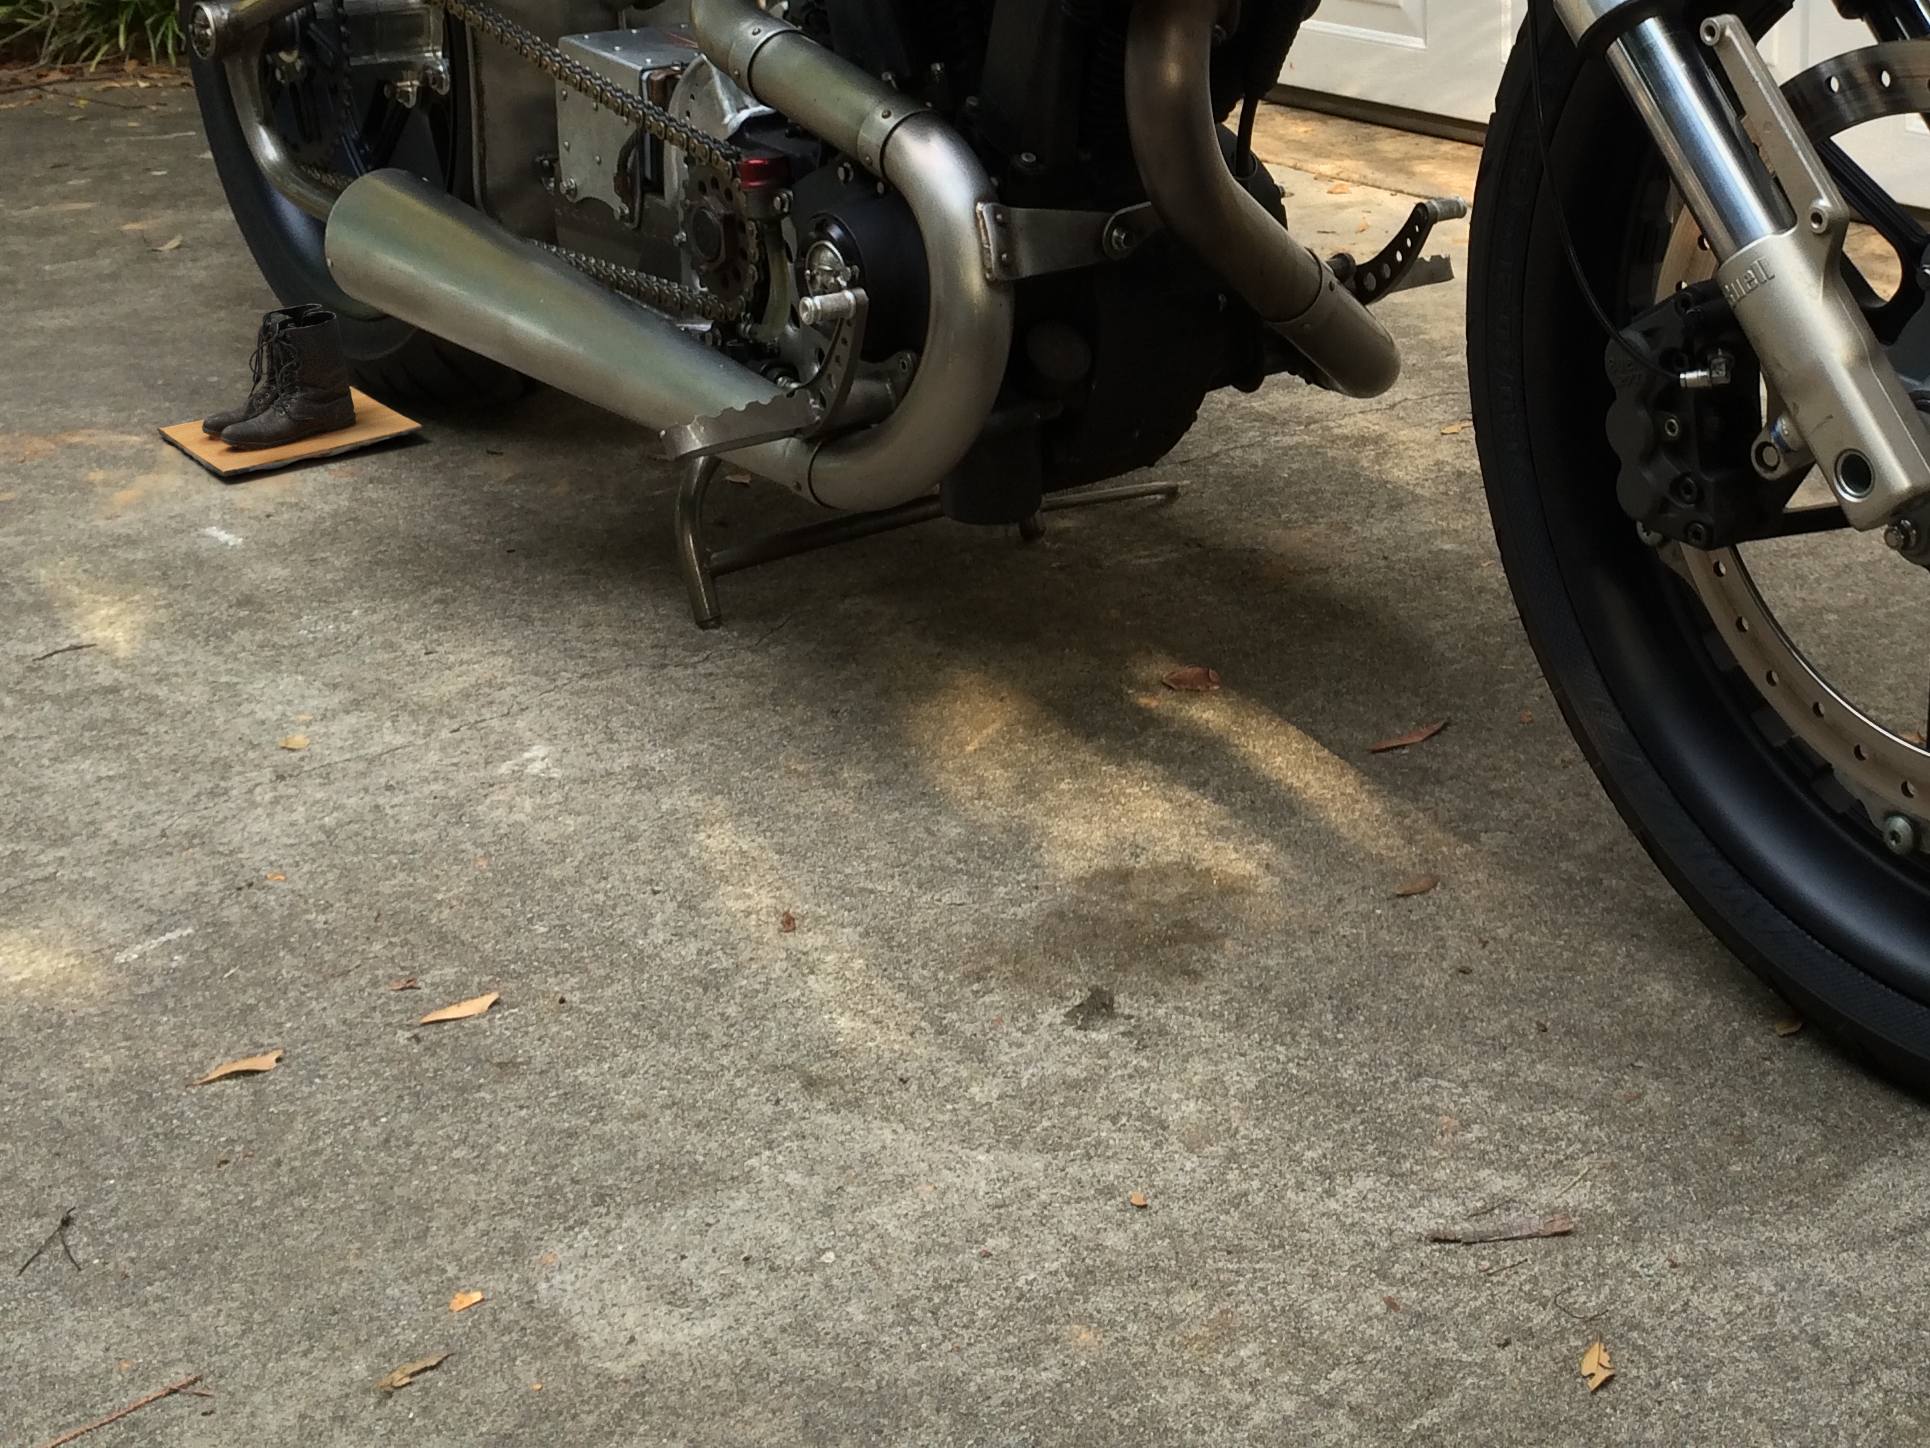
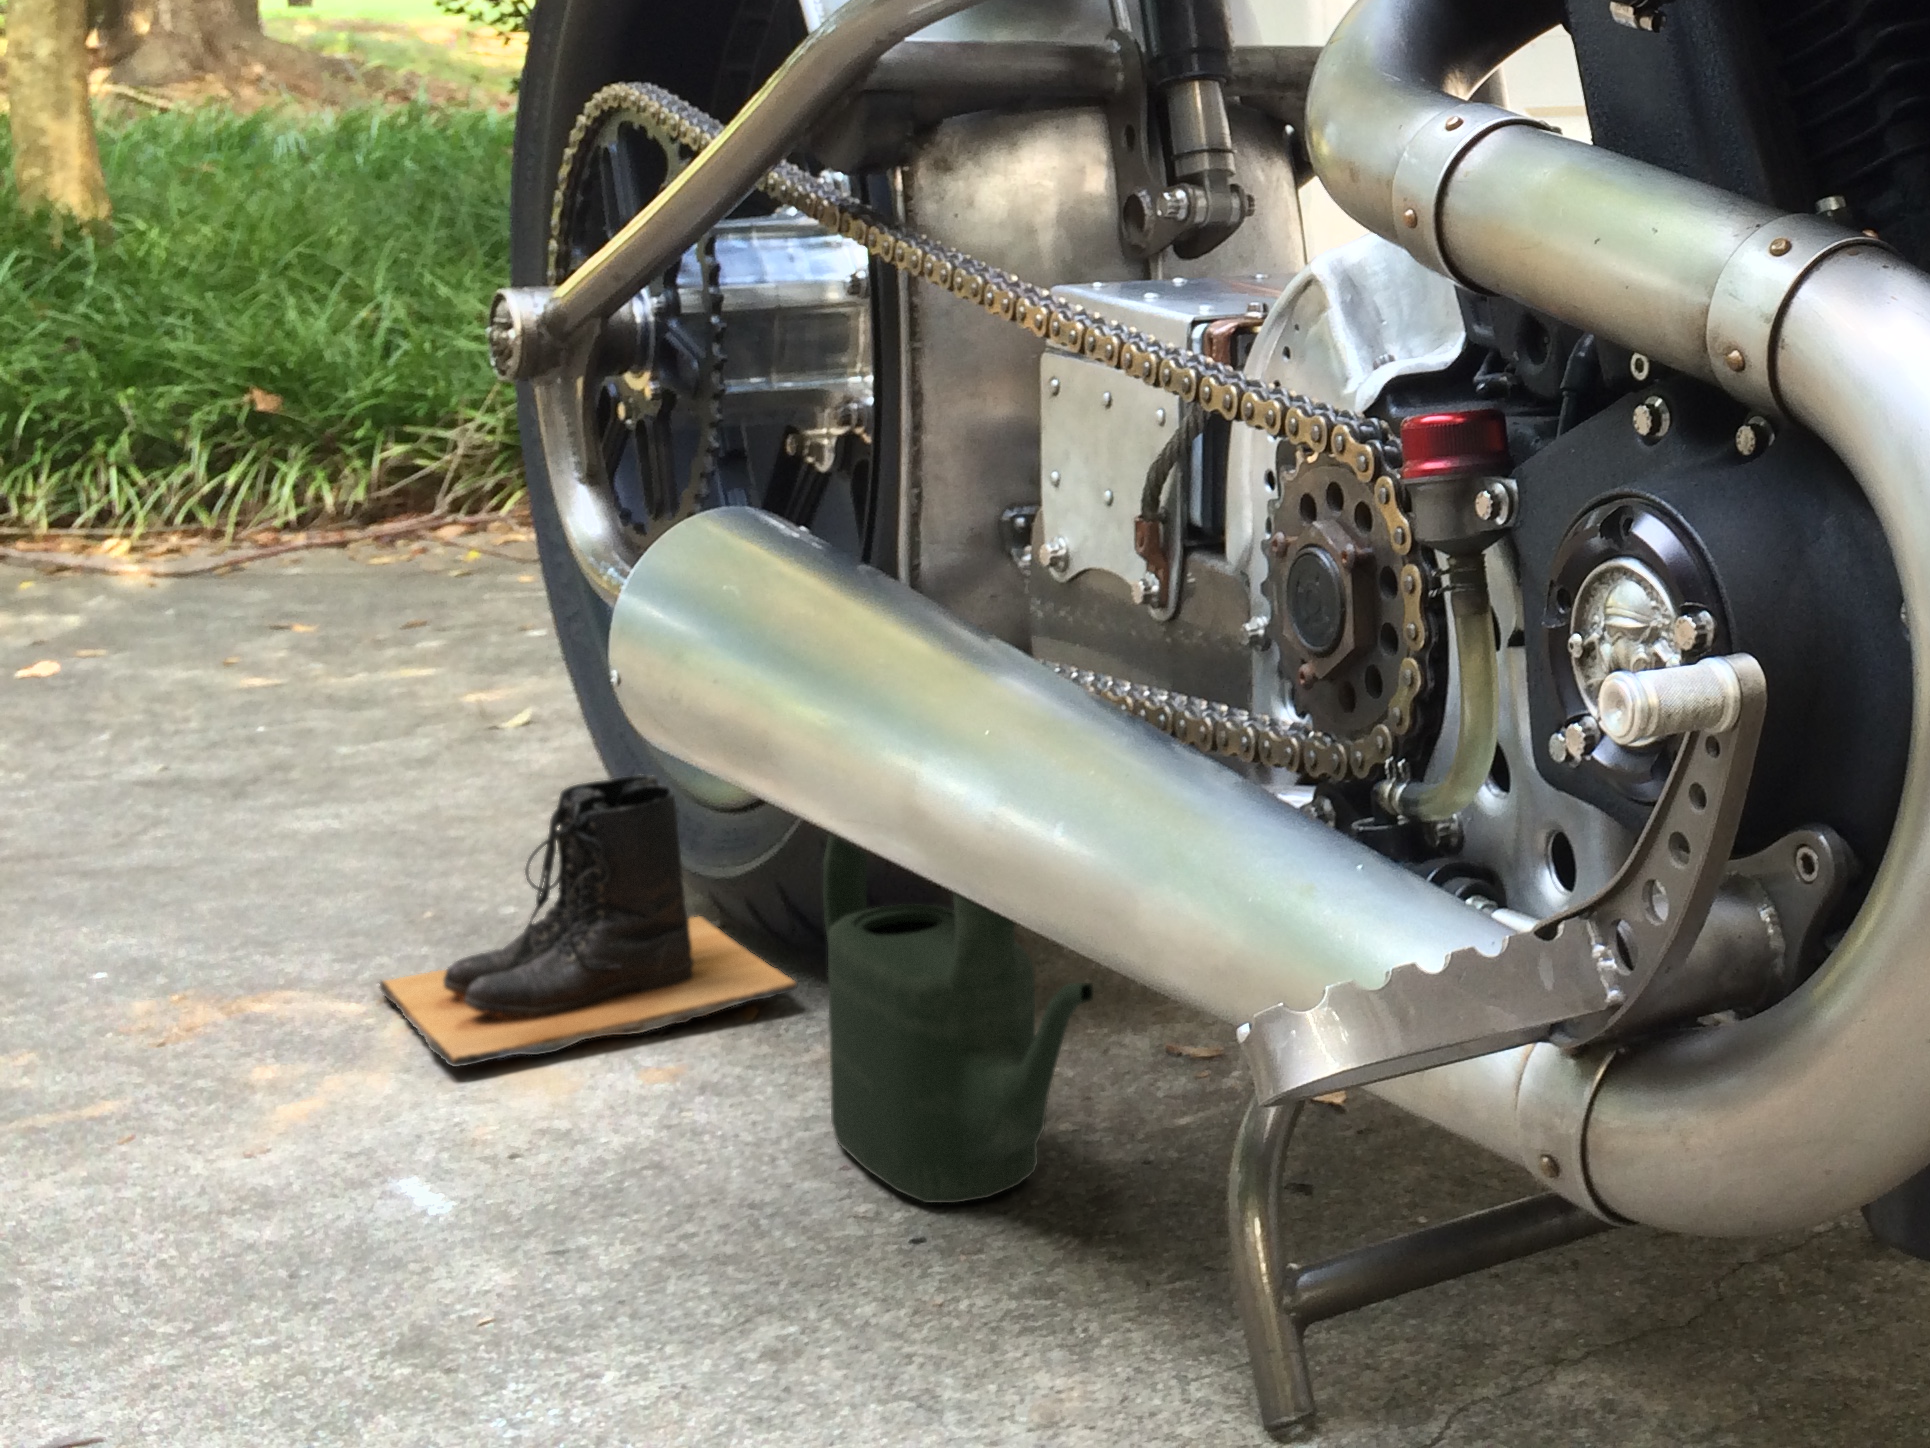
watering can: none [440,323,602,540] -> present [823,836,1094,1203]

